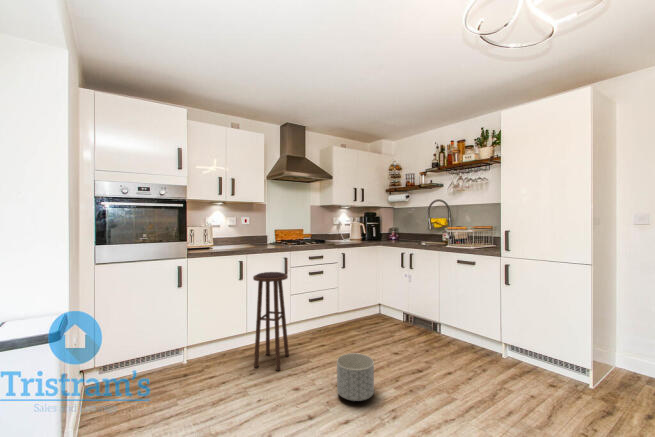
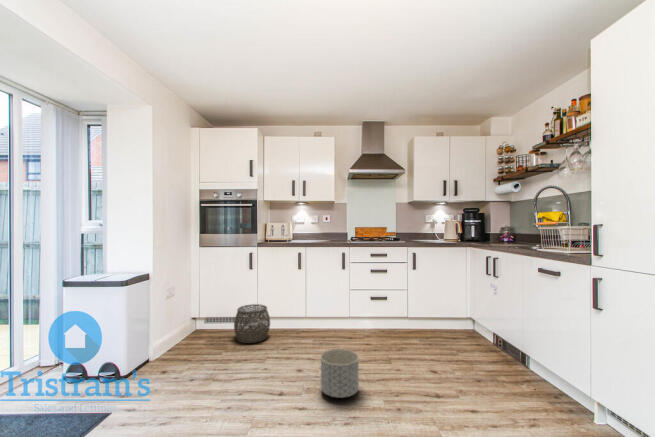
stool: present [253,272,289,371] -> none [293,263,330,353]
woven basket: none [169,330,217,383] -> present [234,304,270,343]

